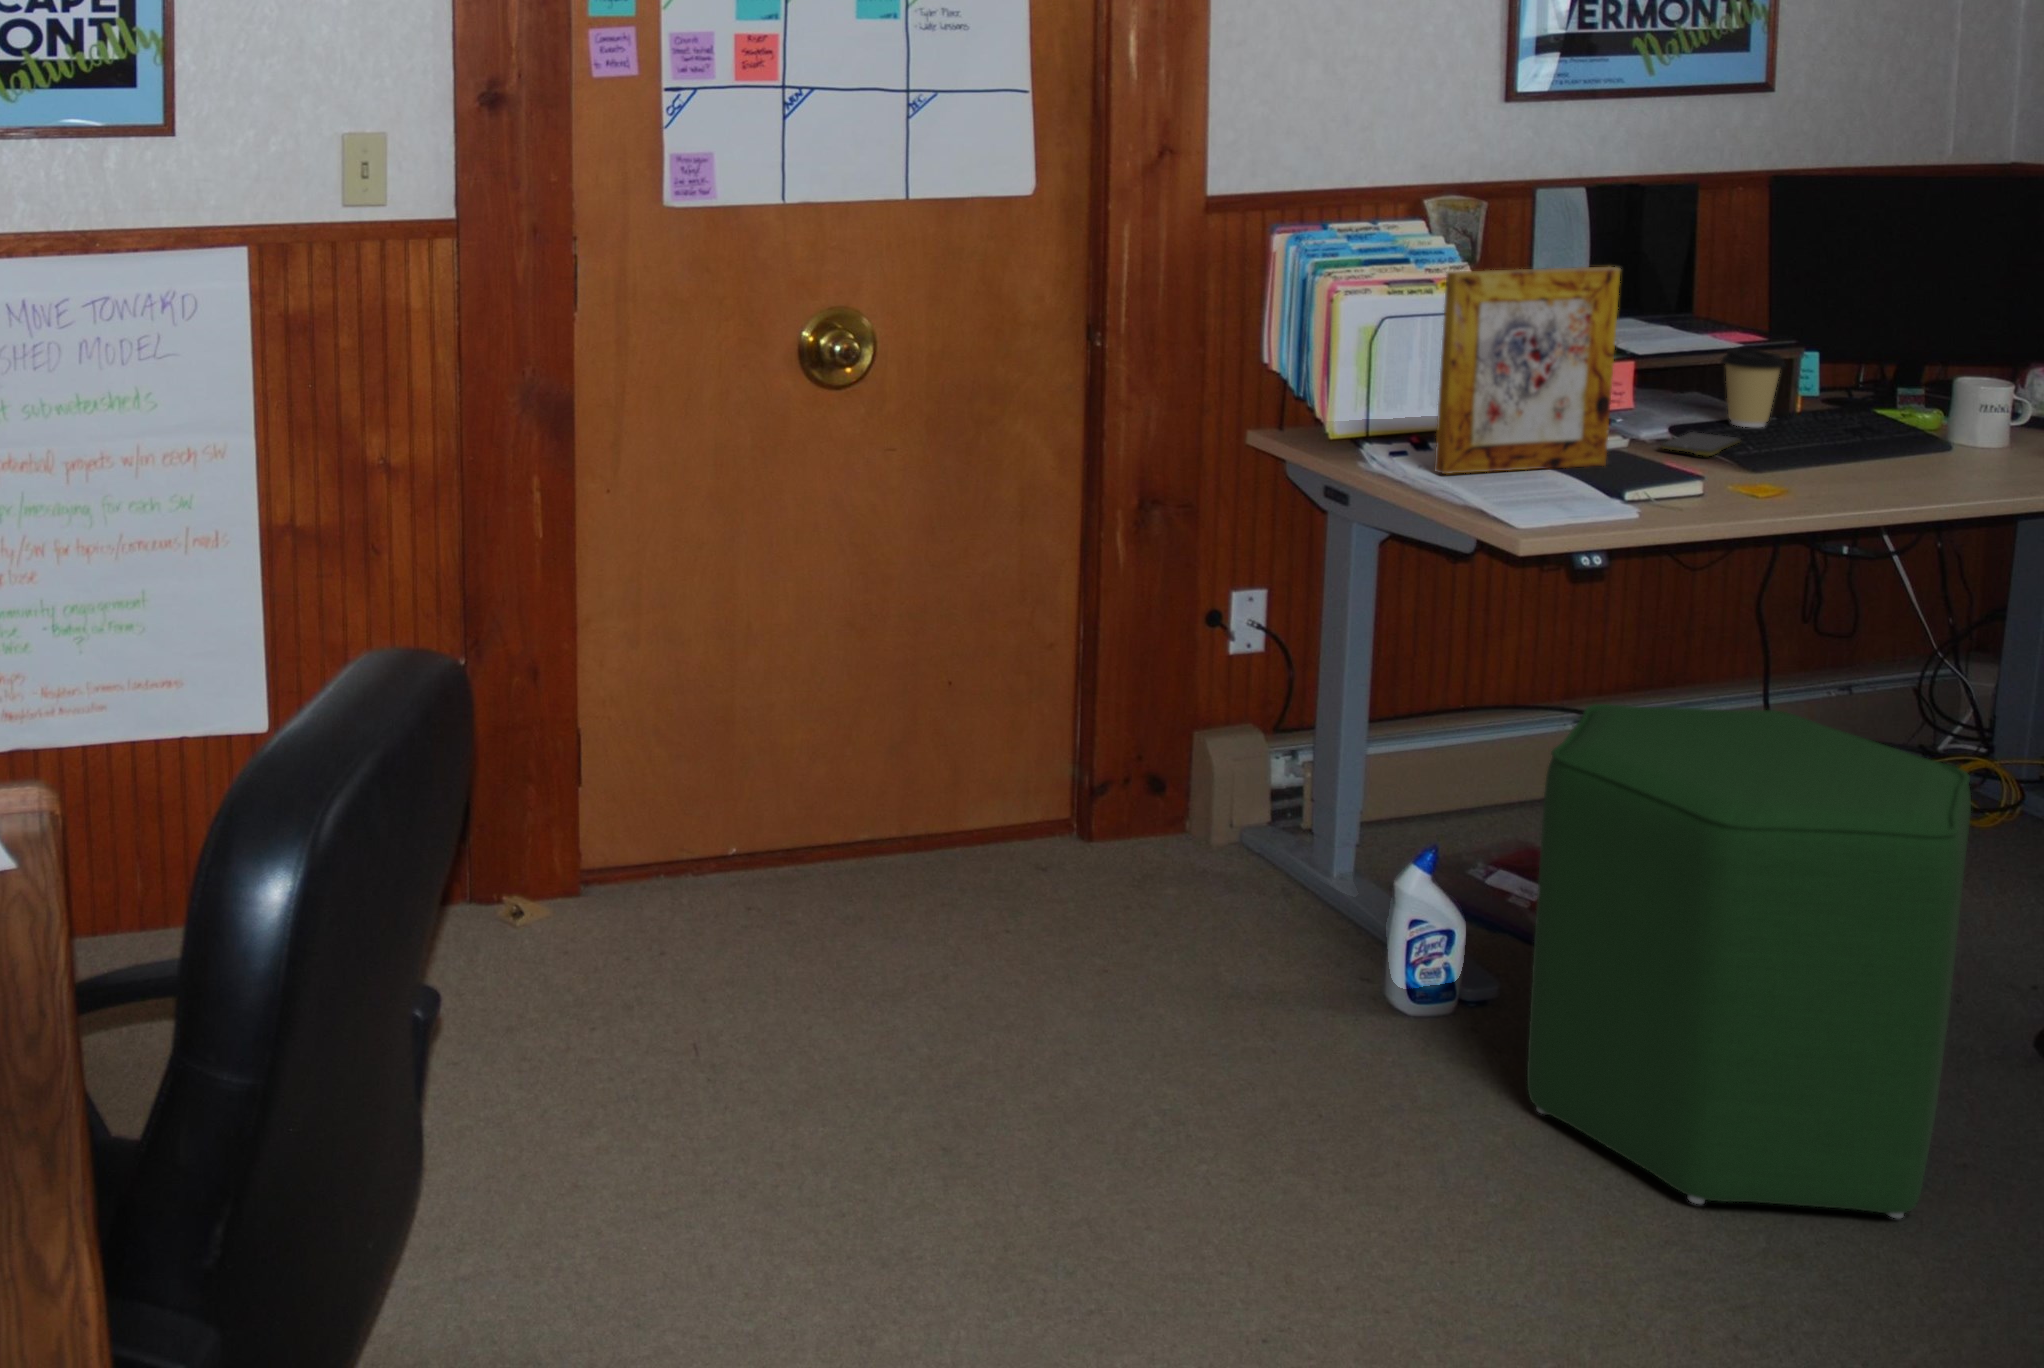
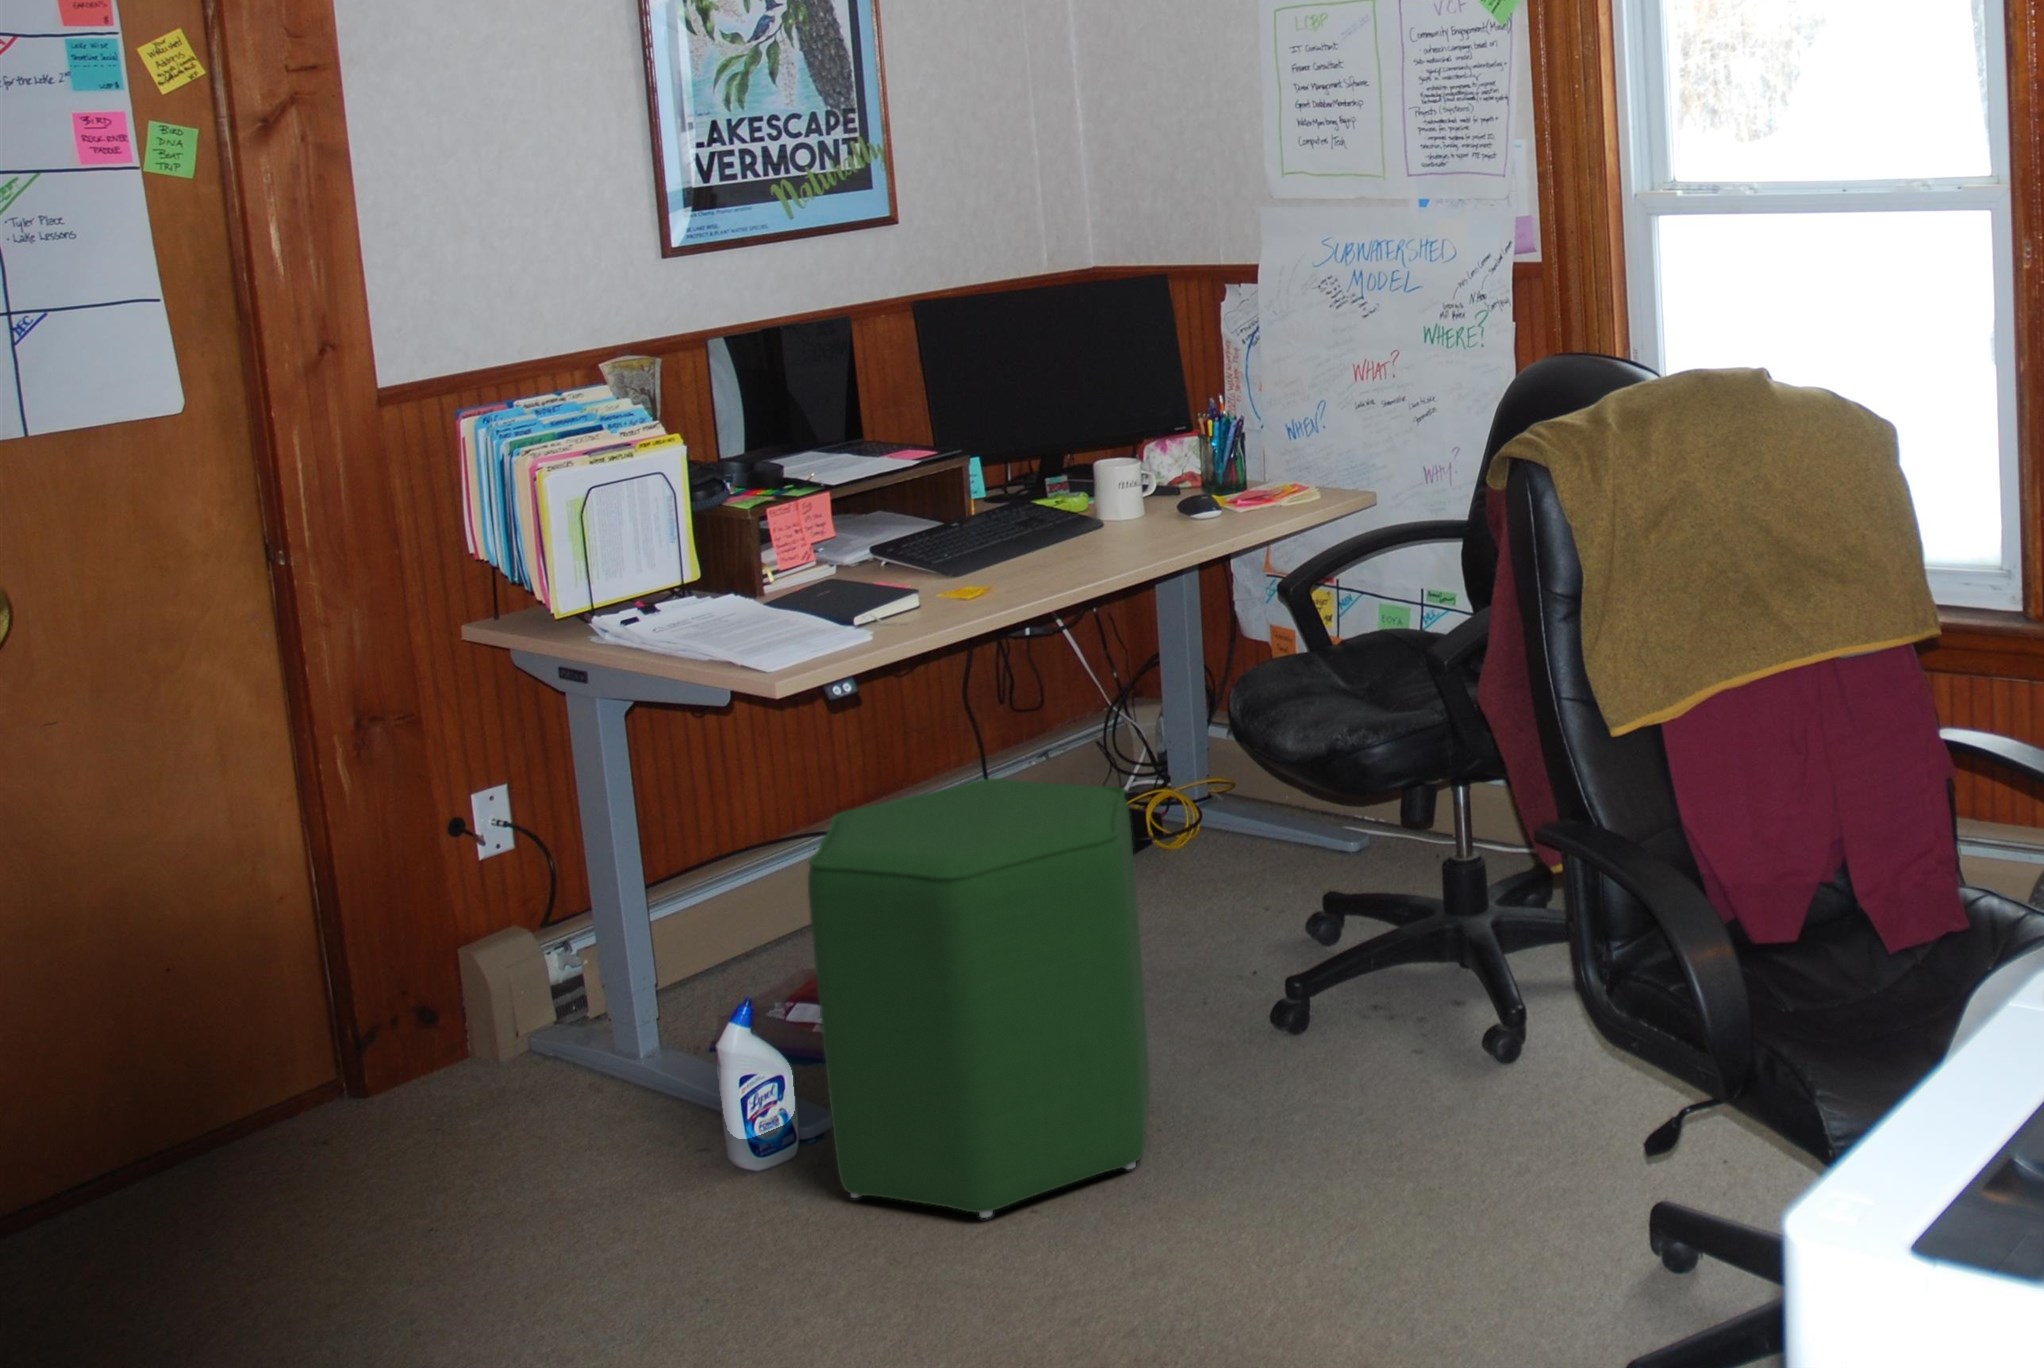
picture frame: present [1434,266,1620,474] -> none [643,409,814,631]
coffee cup: present [1722,348,1785,427] -> none [896,464,949,536]
smartphone: present [1661,432,1740,456] -> none [858,547,923,569]

